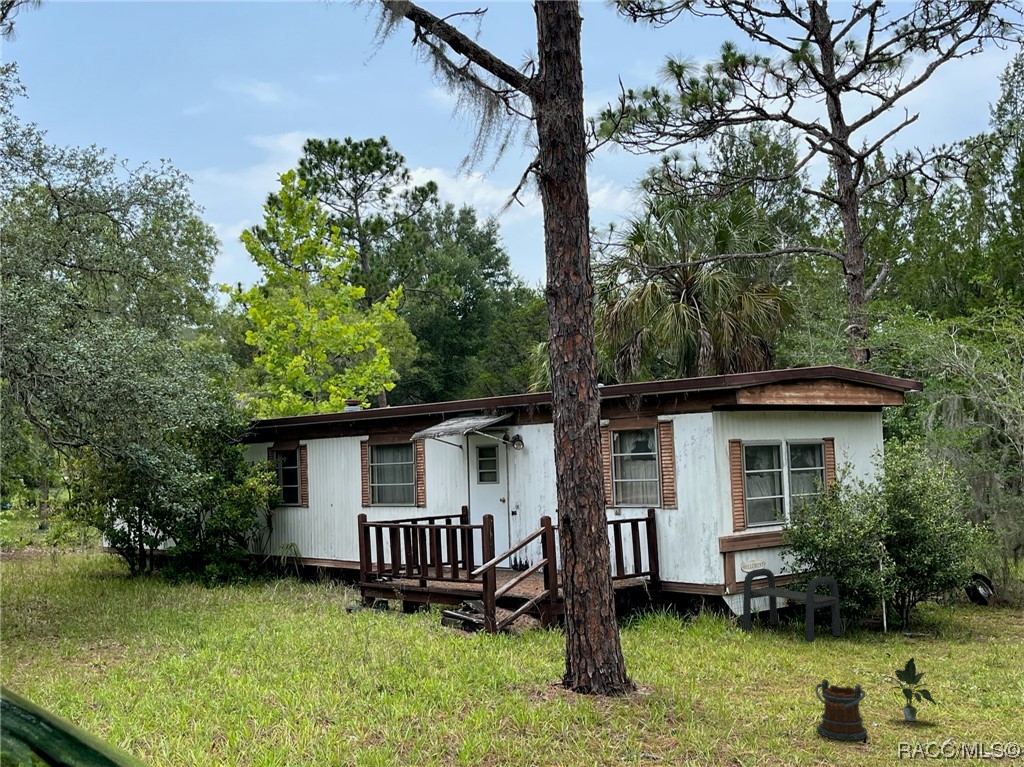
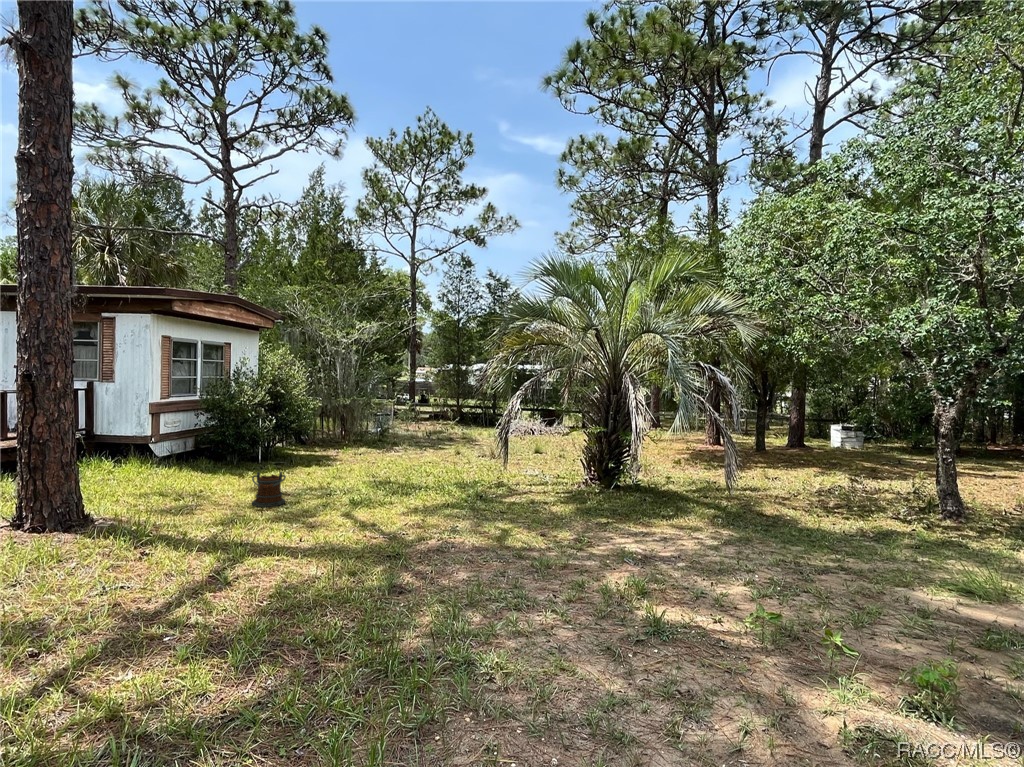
bench: present [743,569,840,642] -> none [165,424,237,466]
potted plant: present [889,658,936,721] -> none [290,456,320,492]

